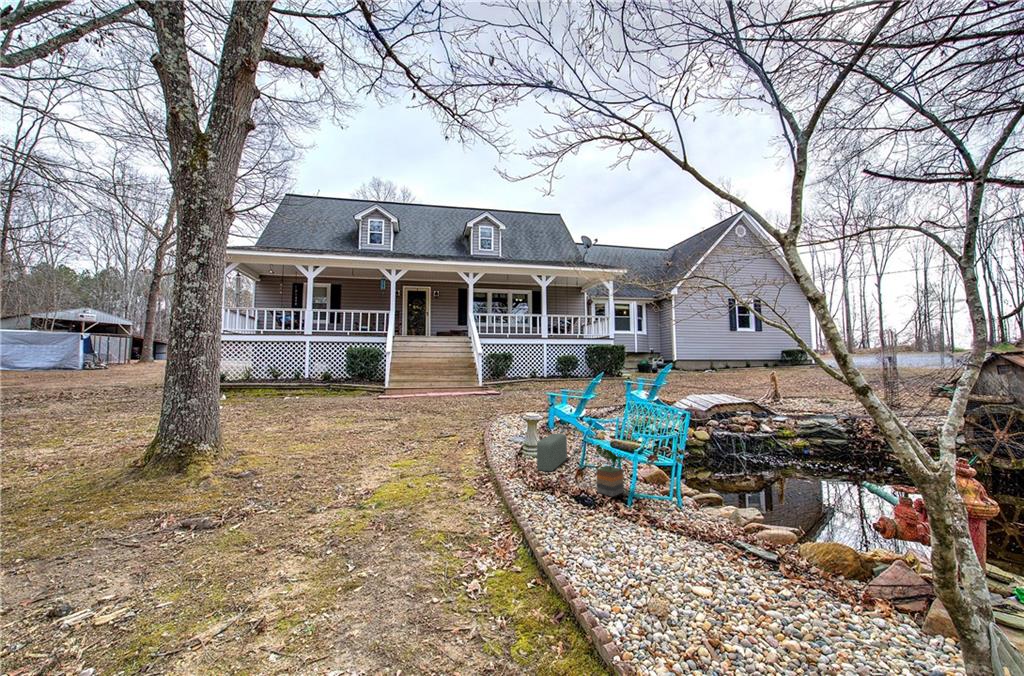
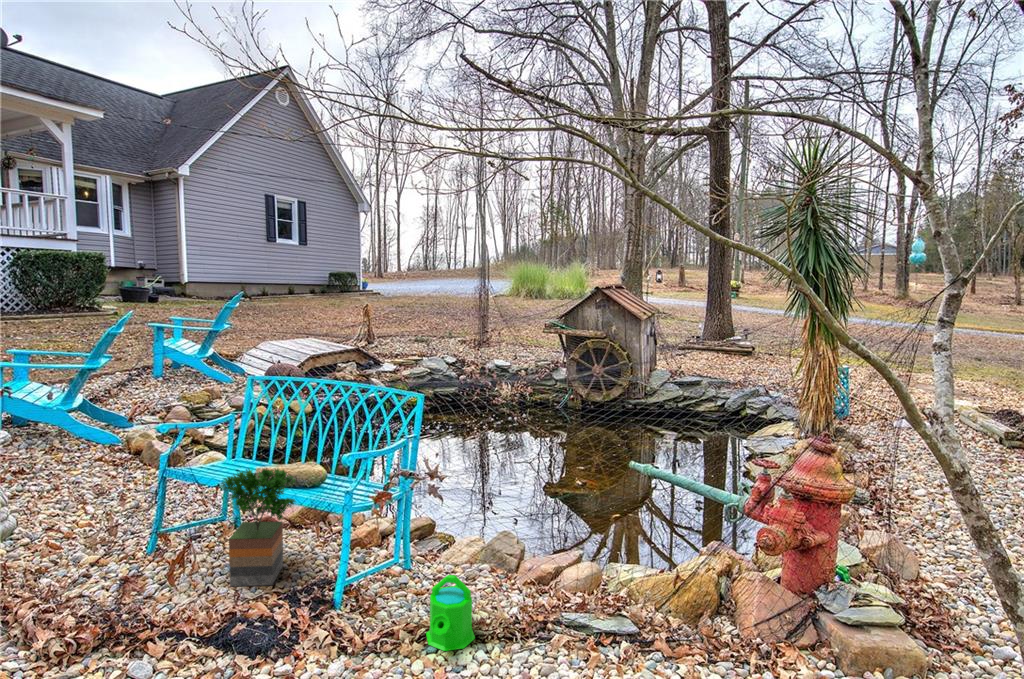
pouf: present [537,433,567,471] -> none [20,463,88,571]
watering can: none [651,500,687,541] -> present [426,575,475,651]

